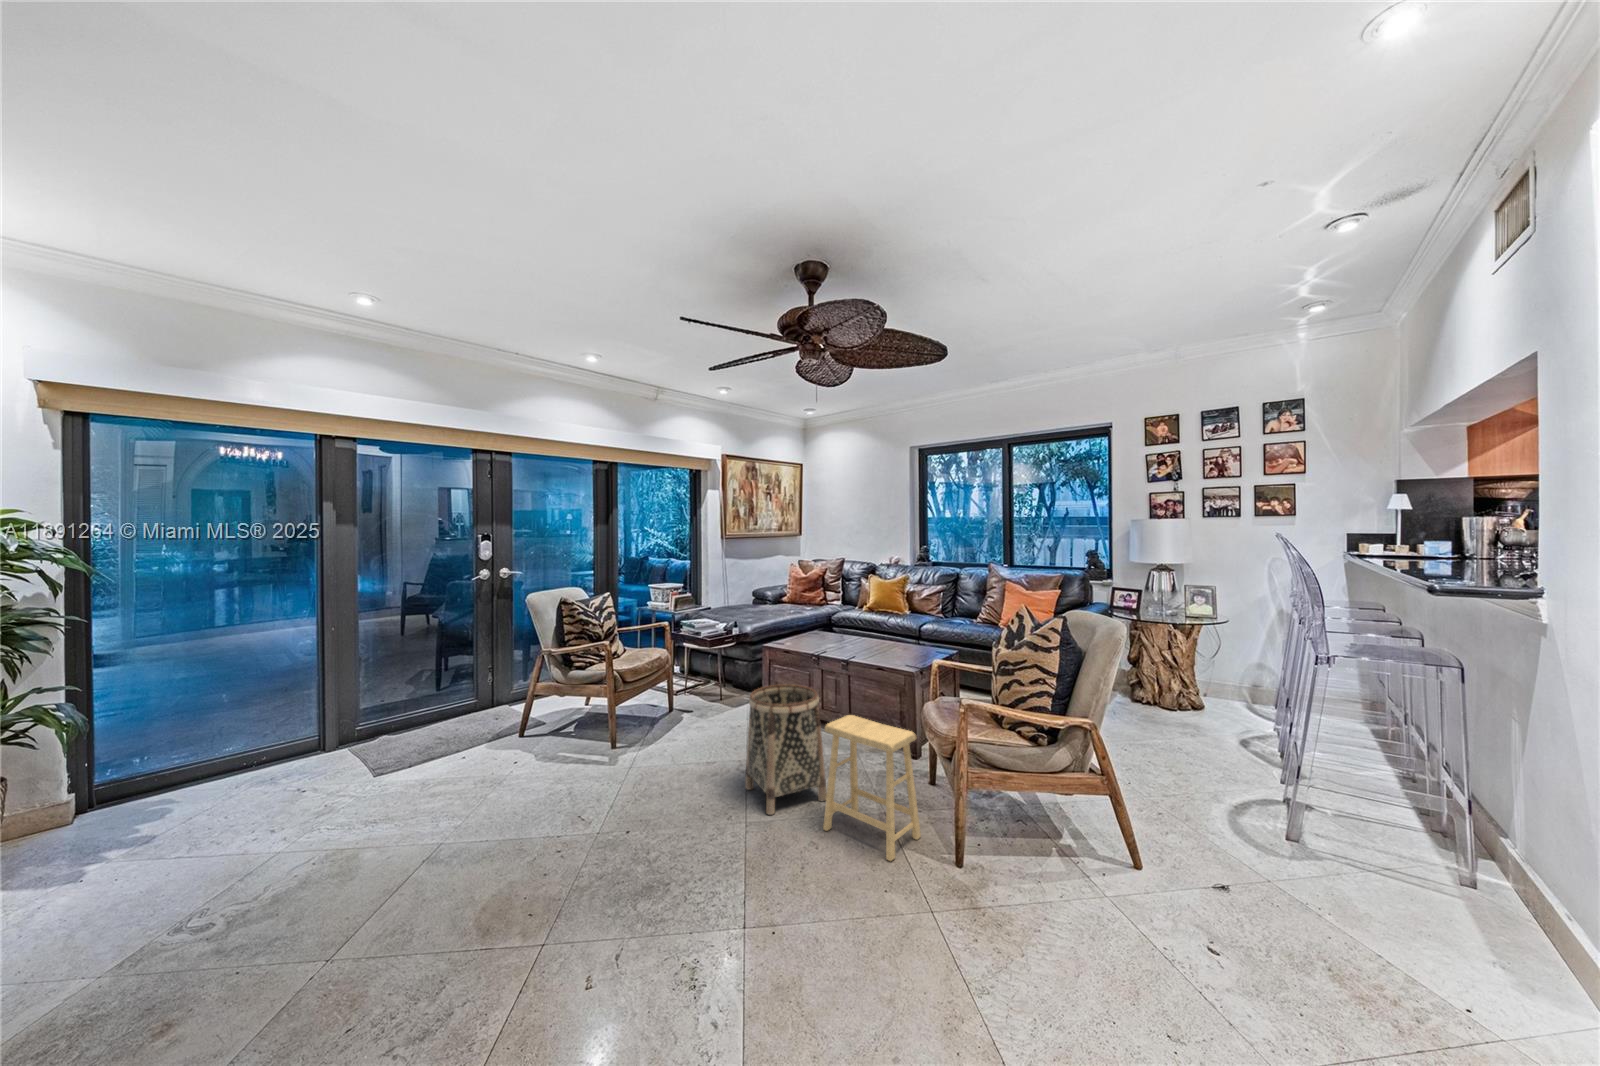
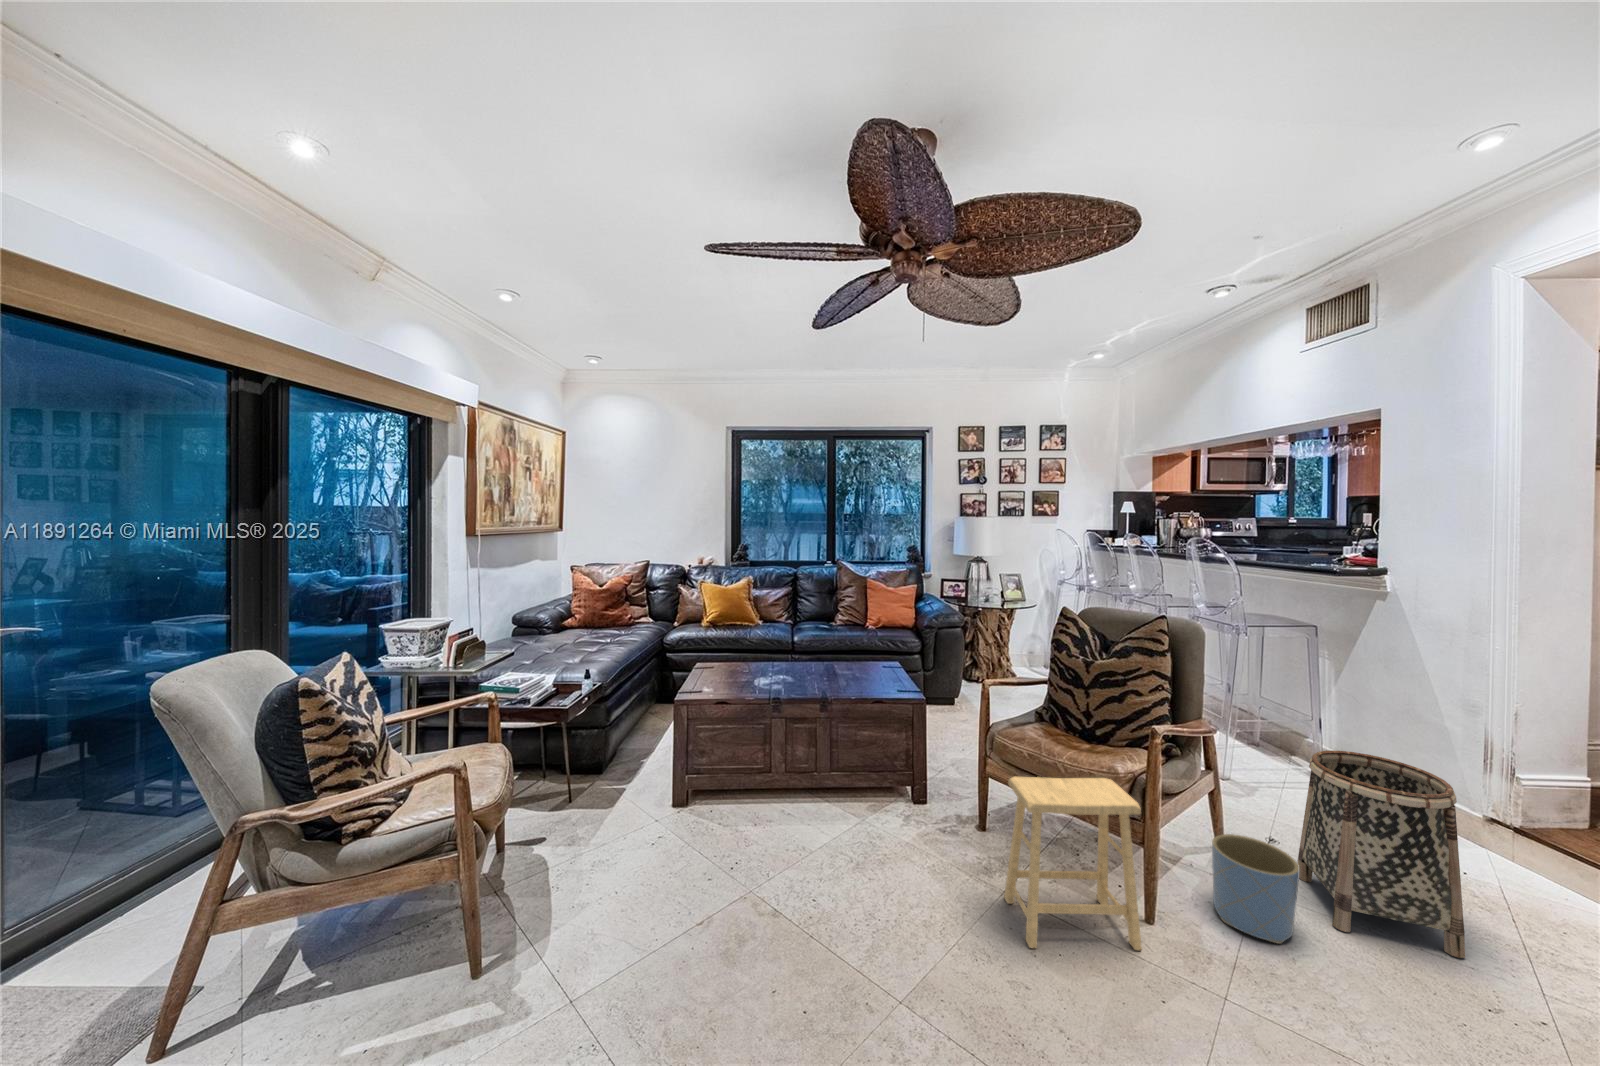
basket: present [745,684,827,815] -> present [1298,751,1465,958]
planter: none [986,814,1054,911] -> present [1212,834,1299,944]

